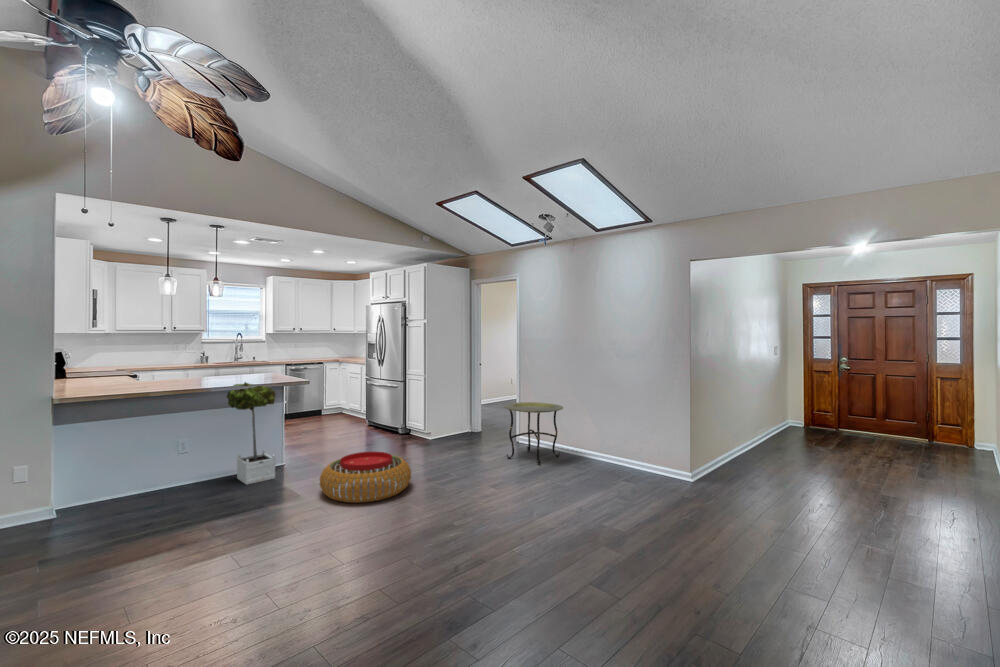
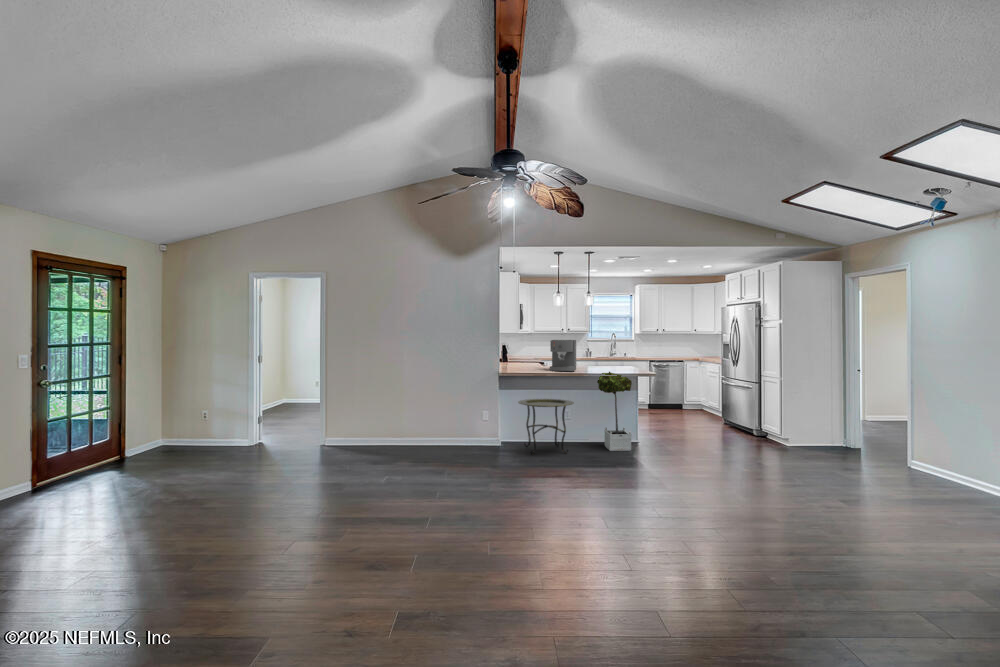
coffee maker: none [148,342,193,387] -> present [550,340,576,372]
side table: present [505,402,563,465] -> present [518,399,574,455]
pouf: present [320,452,411,503] -> none [661,439,744,480]

